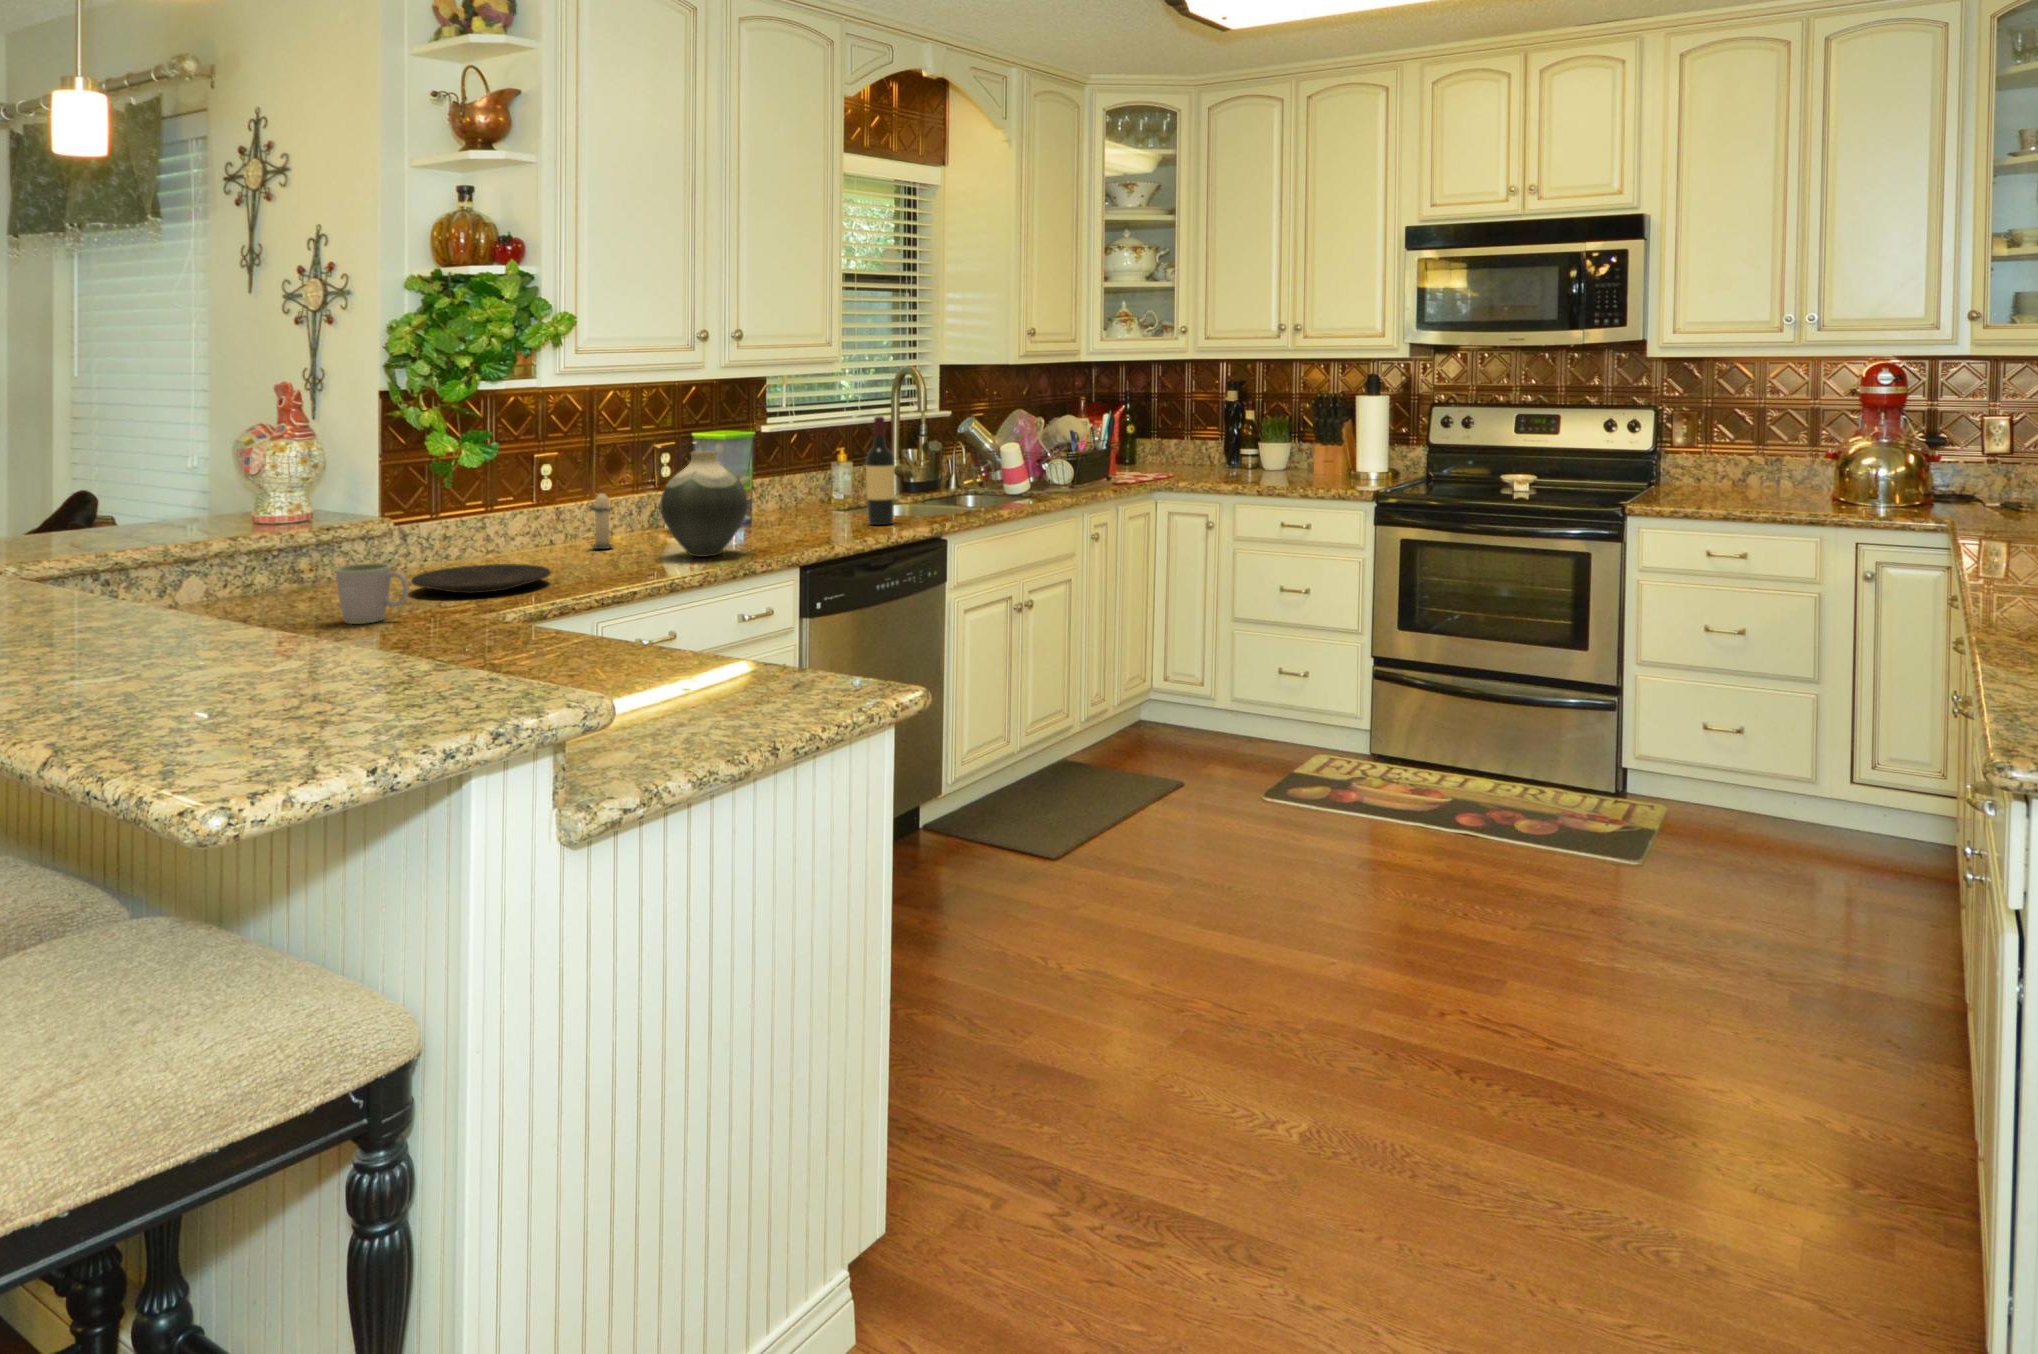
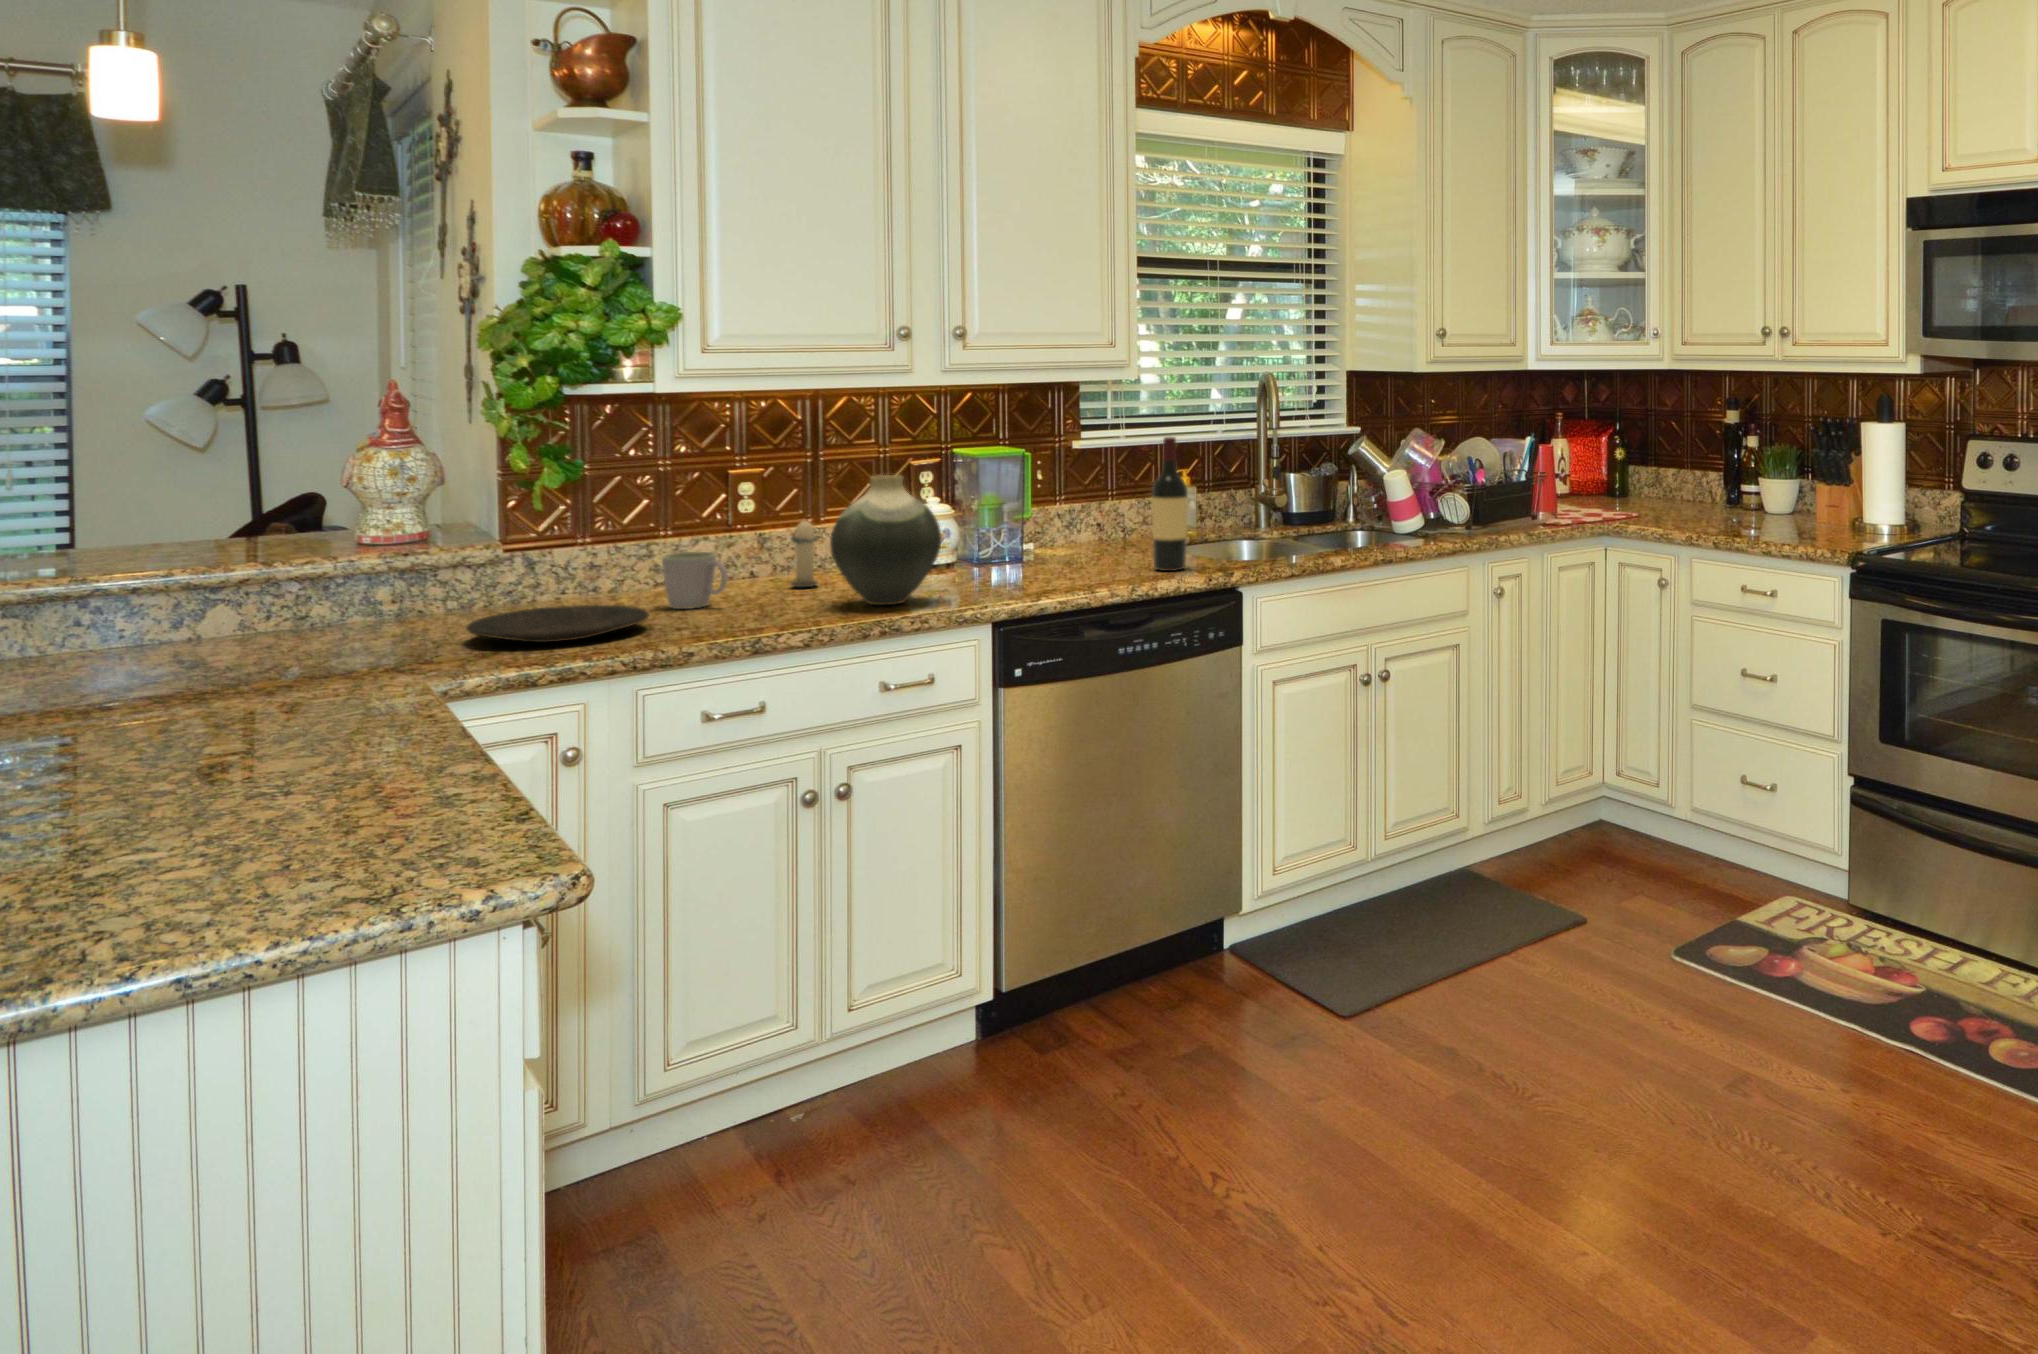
mug: present [335,563,409,624] -> present [662,551,727,609]

